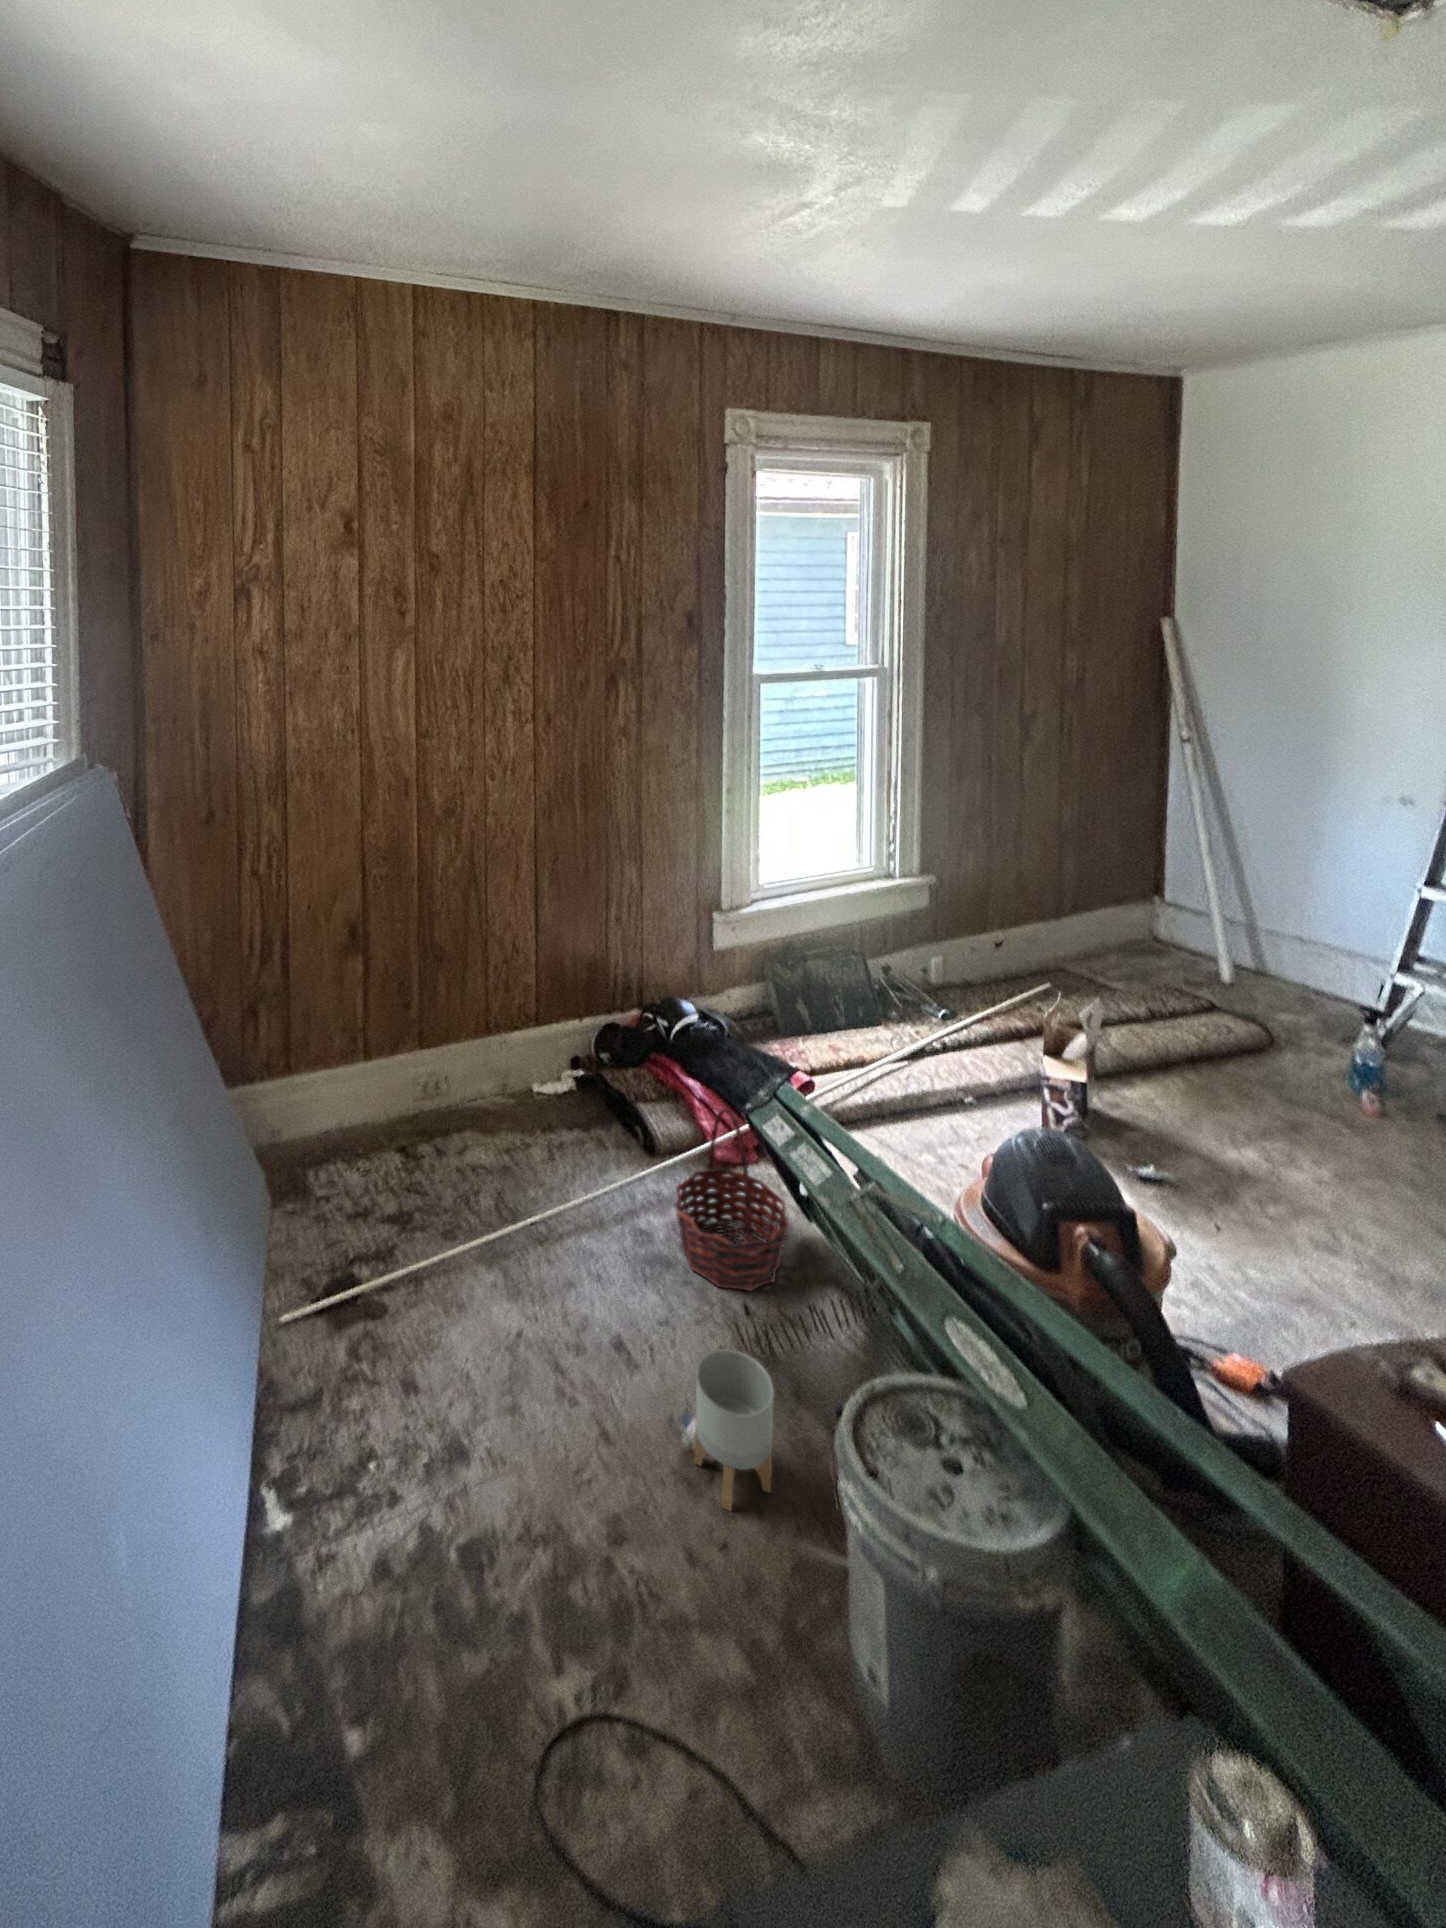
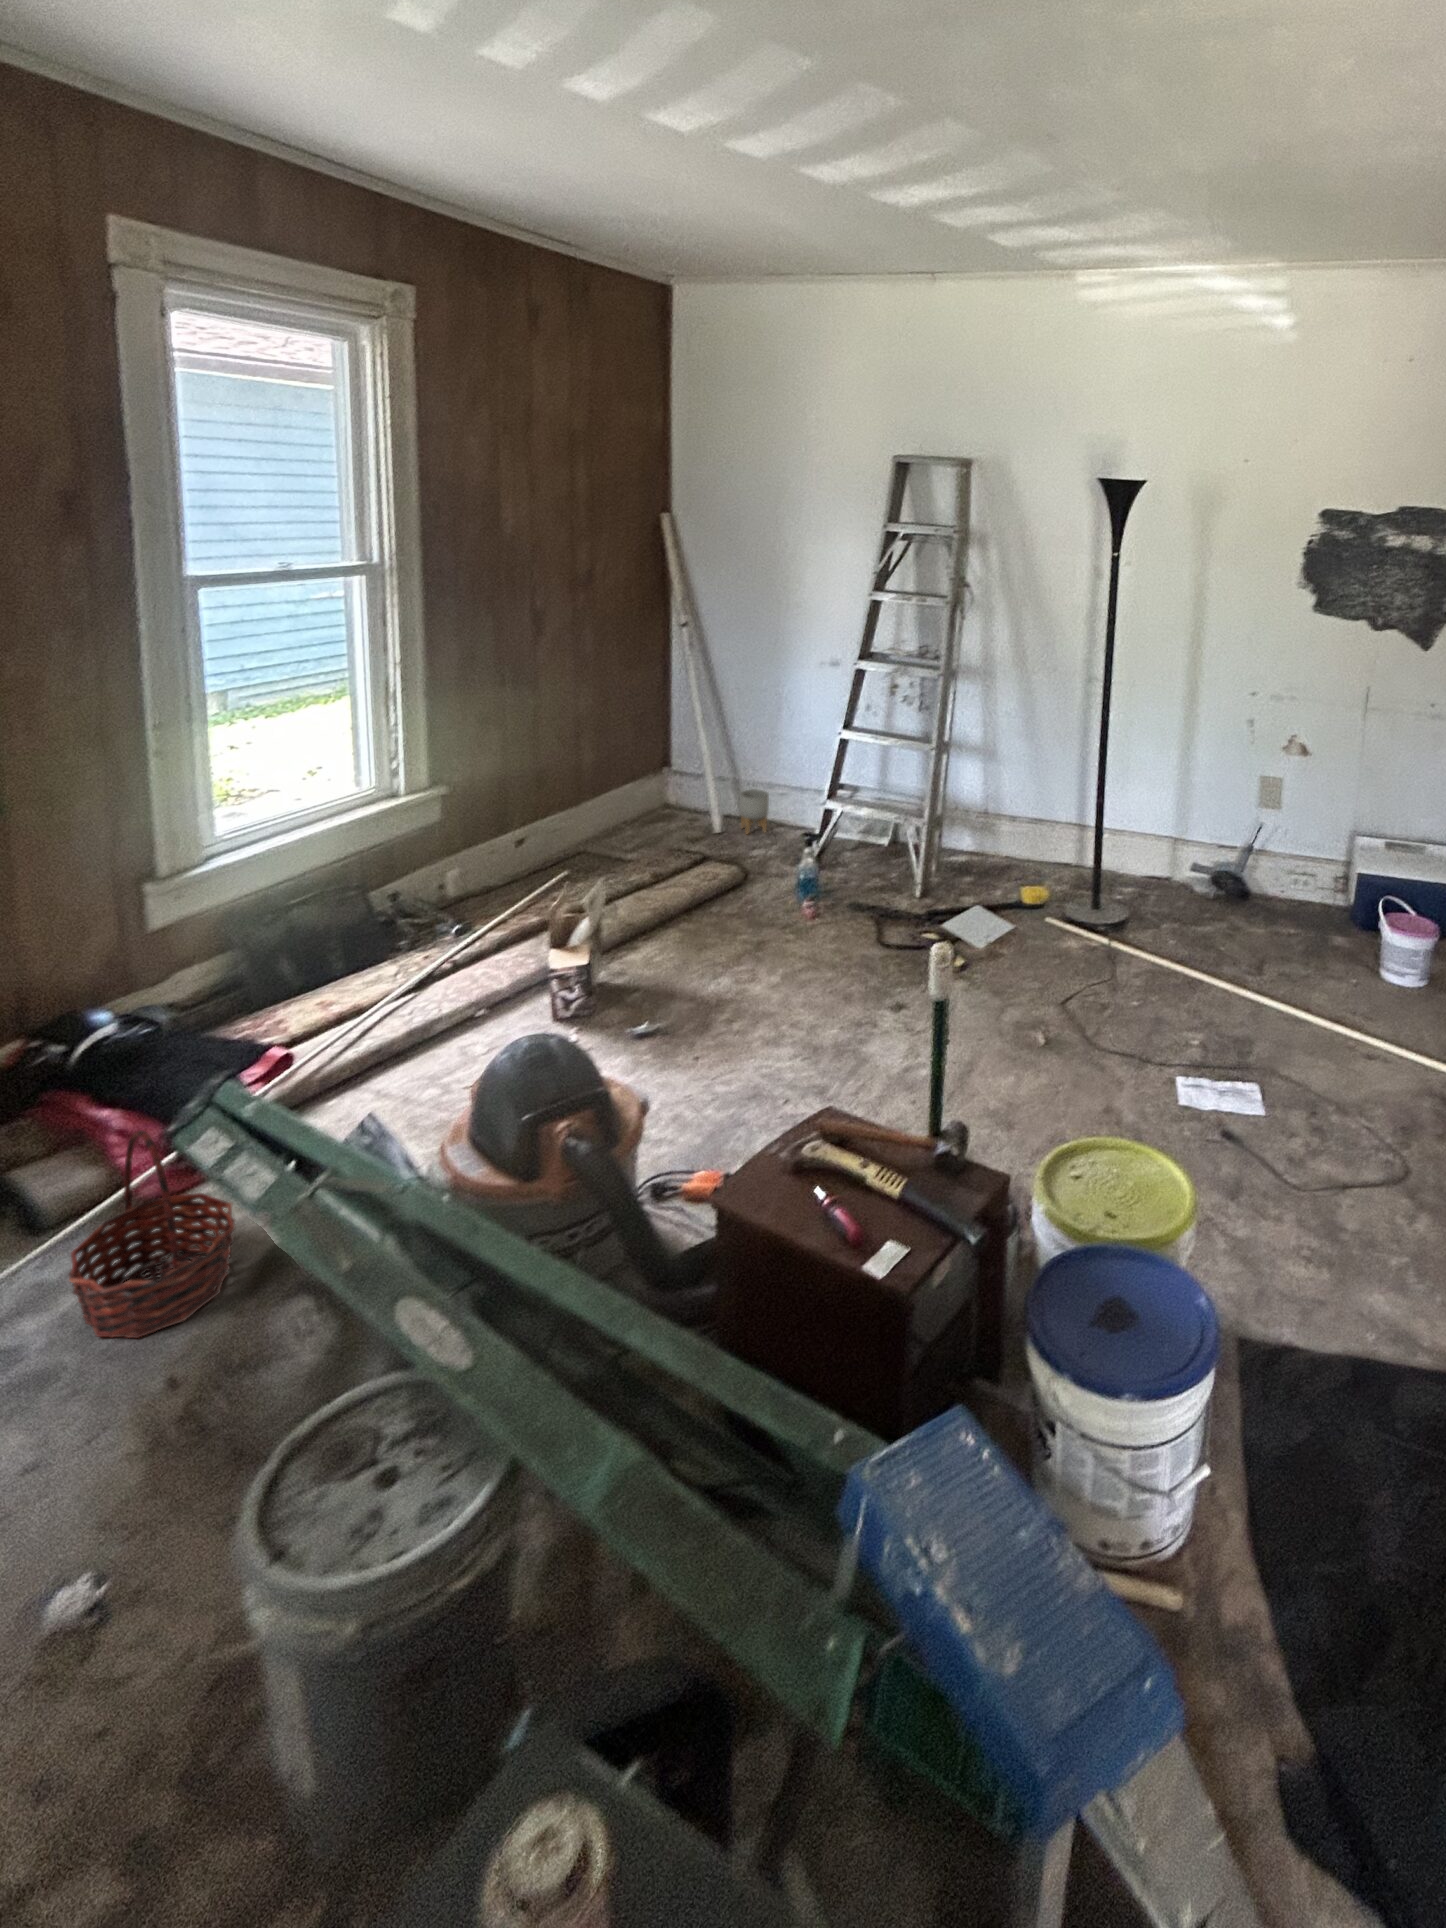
planter: present [695,1349,774,1511] -> present [740,789,769,835]

